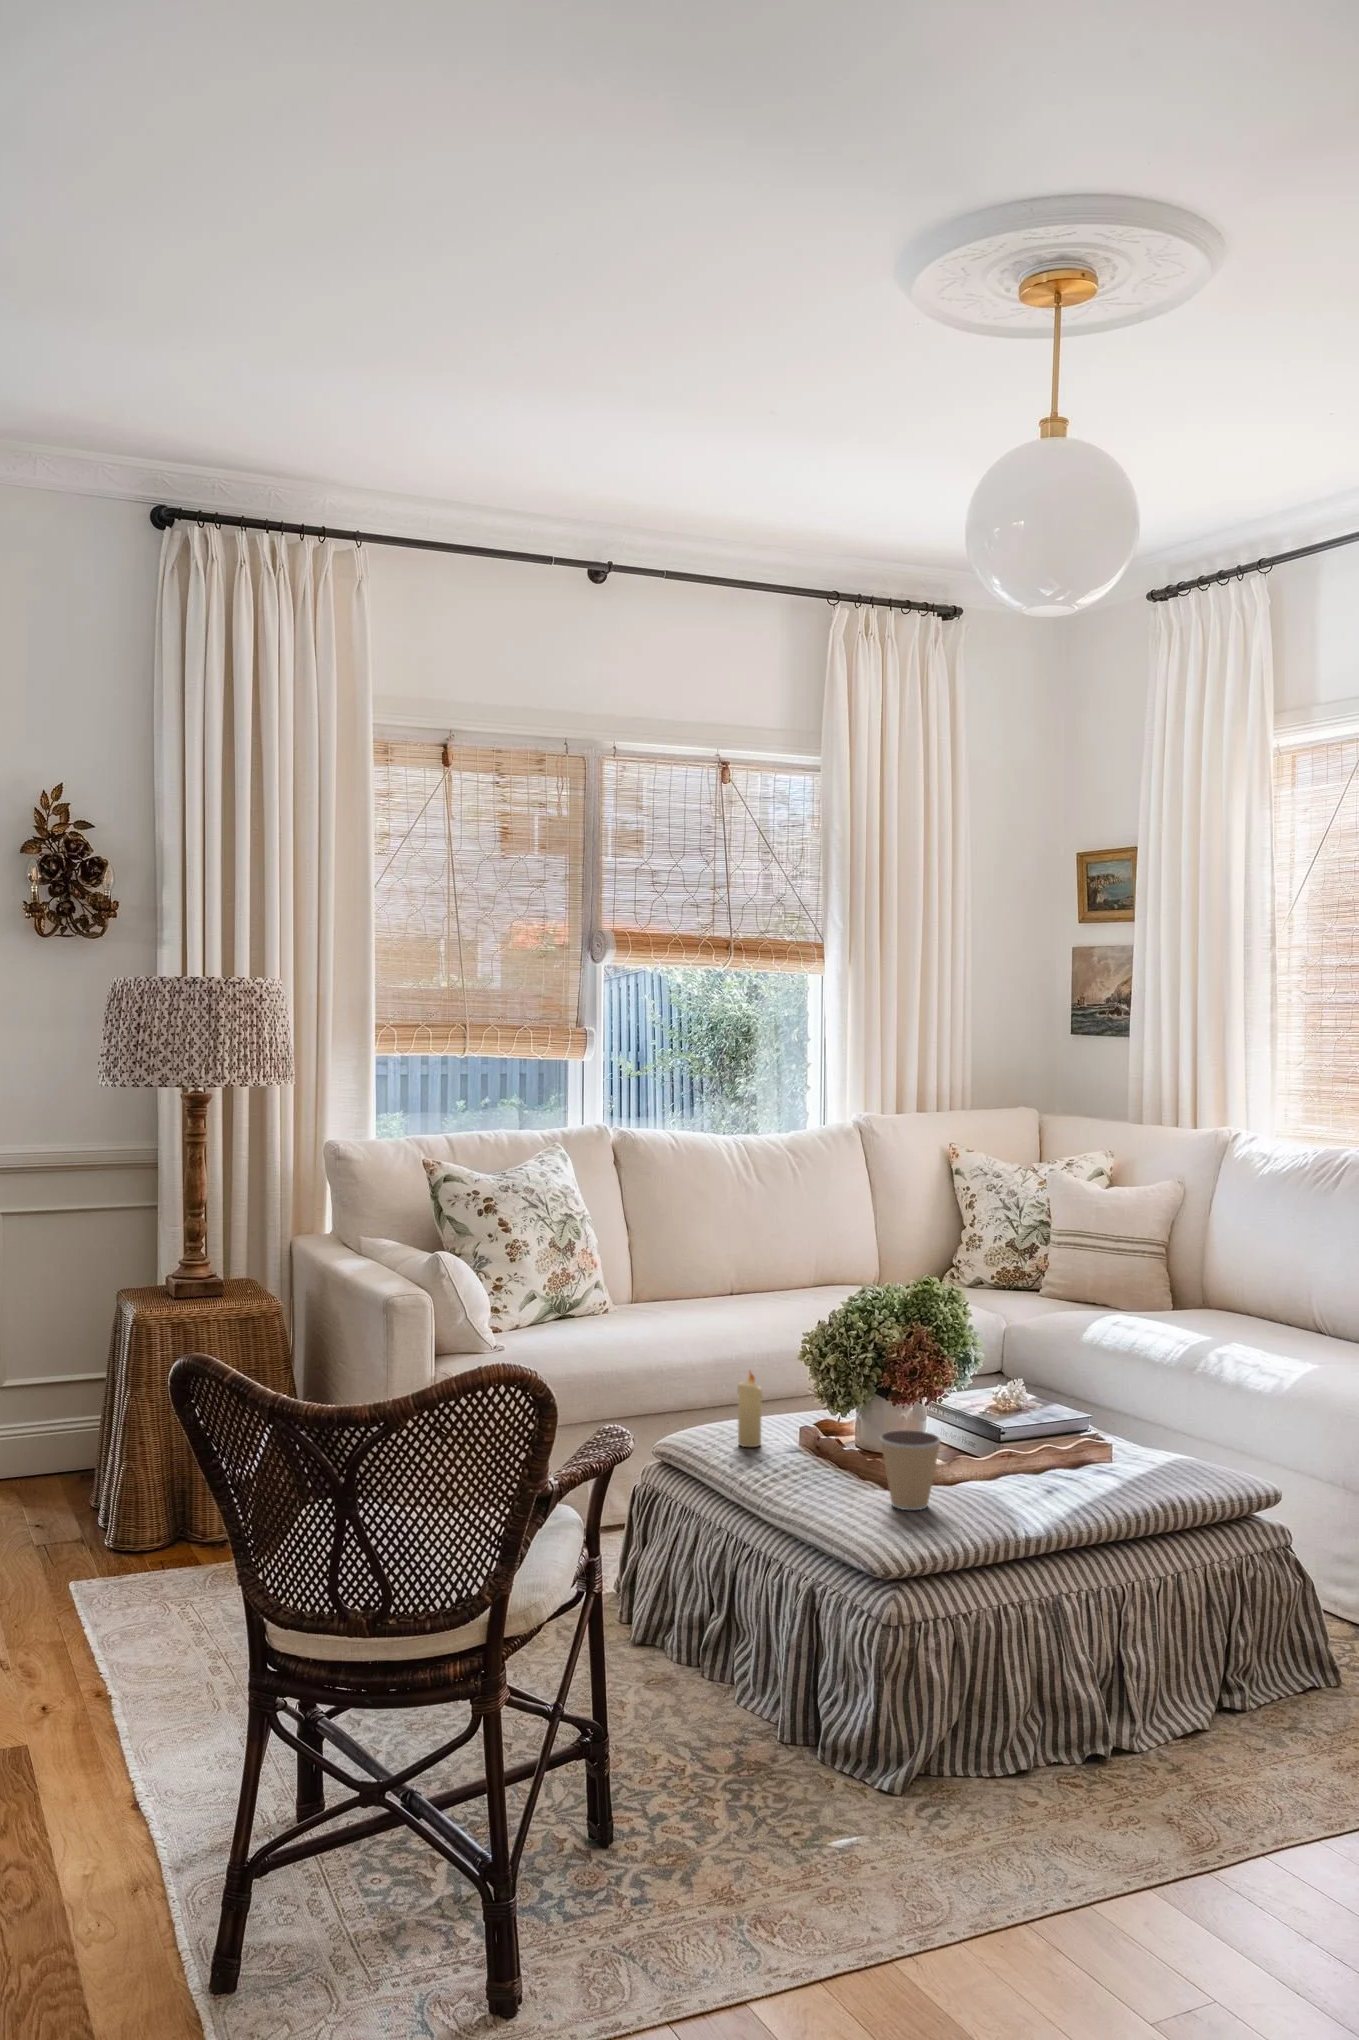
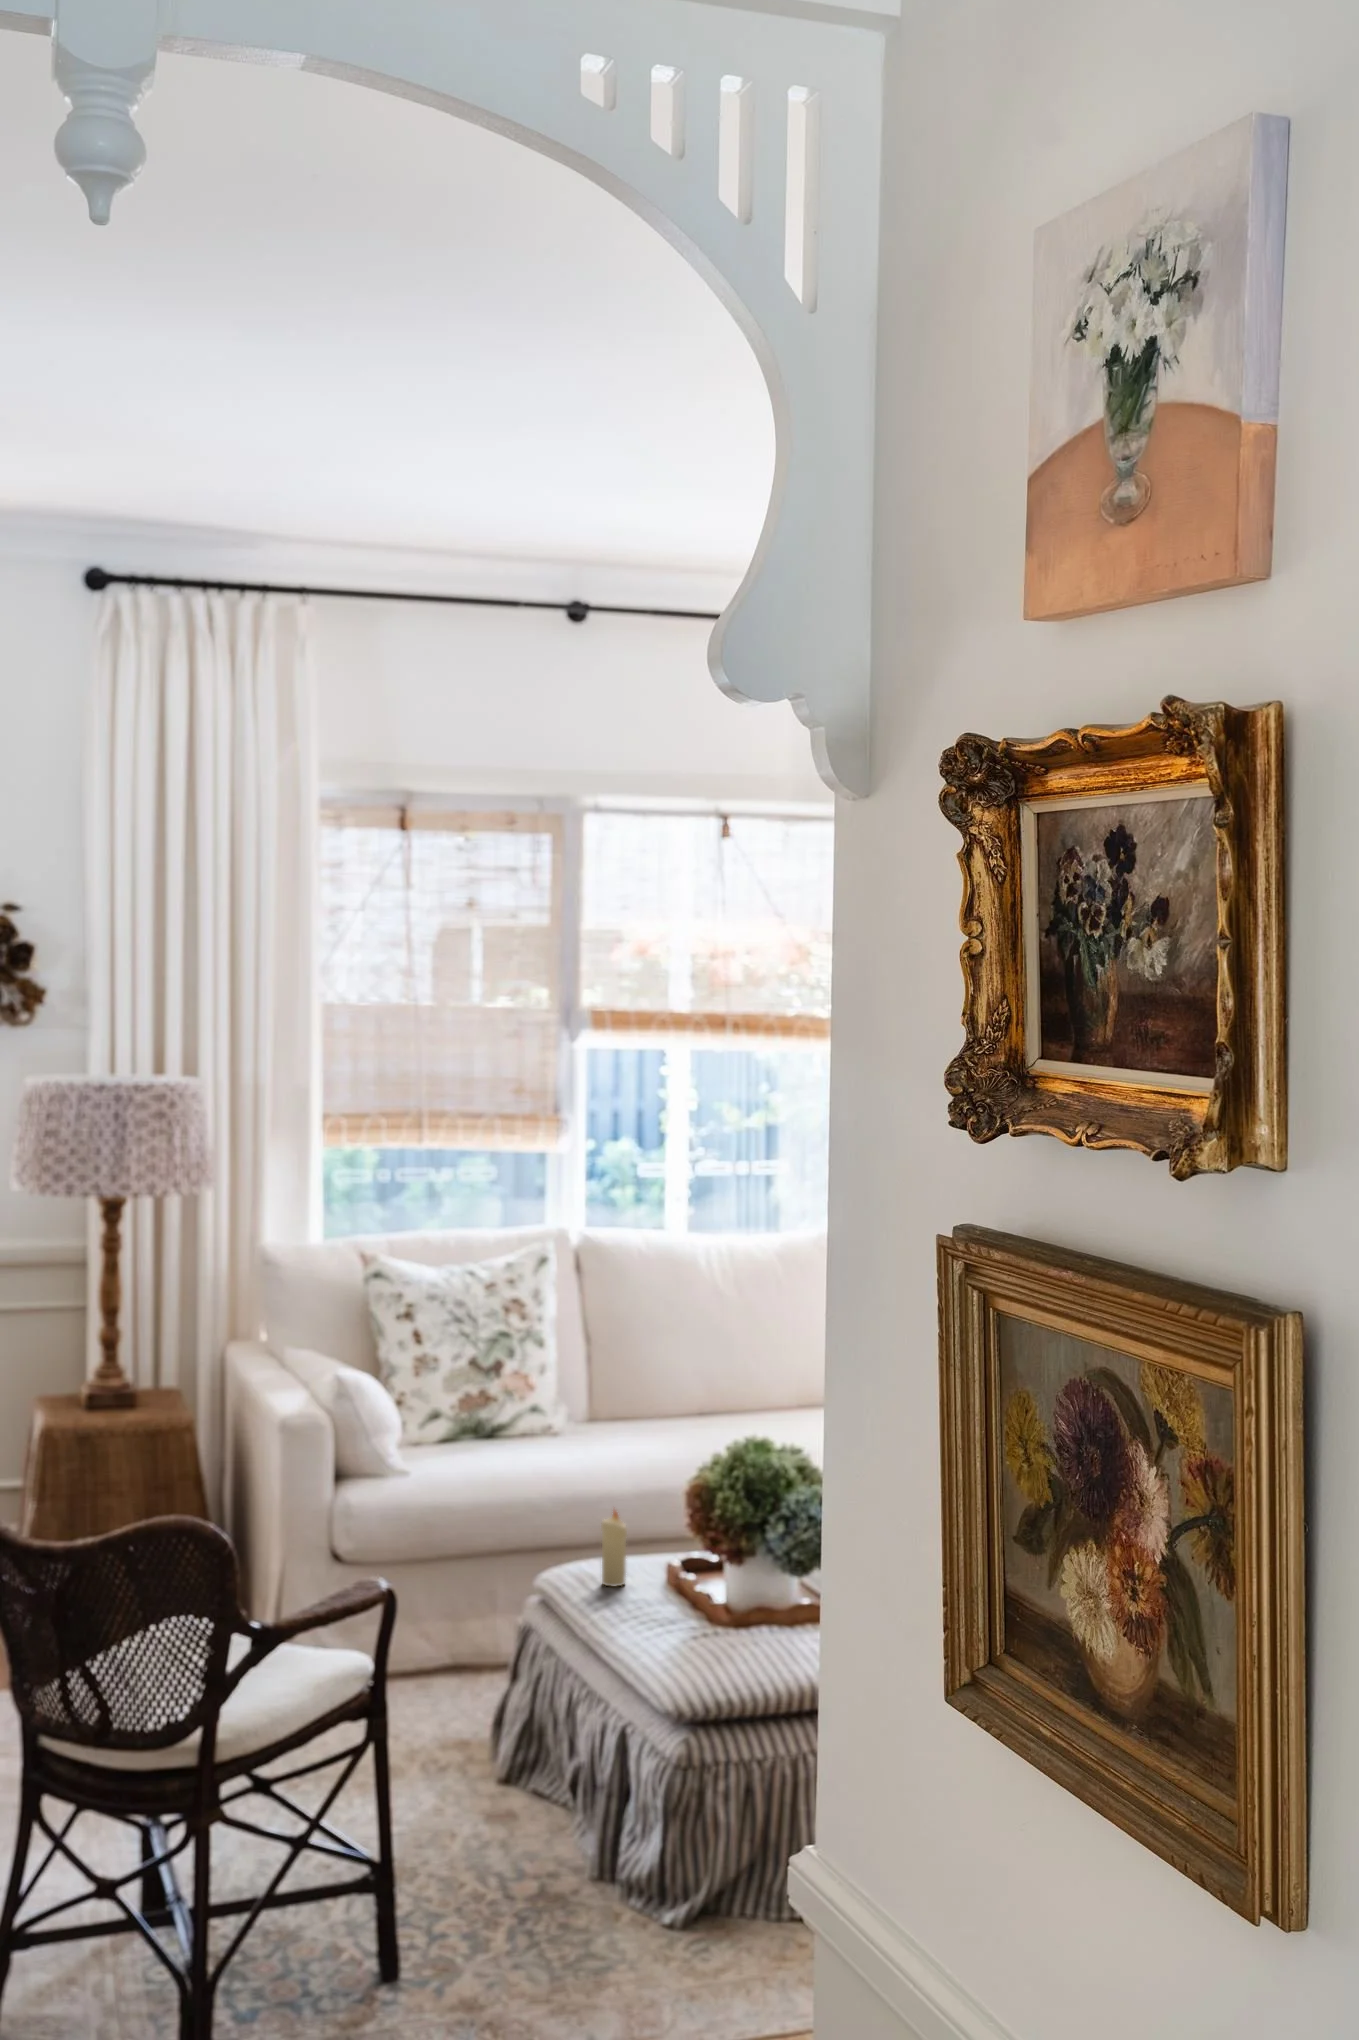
coffee cup: present [880,1430,941,1510] -> none [701,1574,763,1655]

